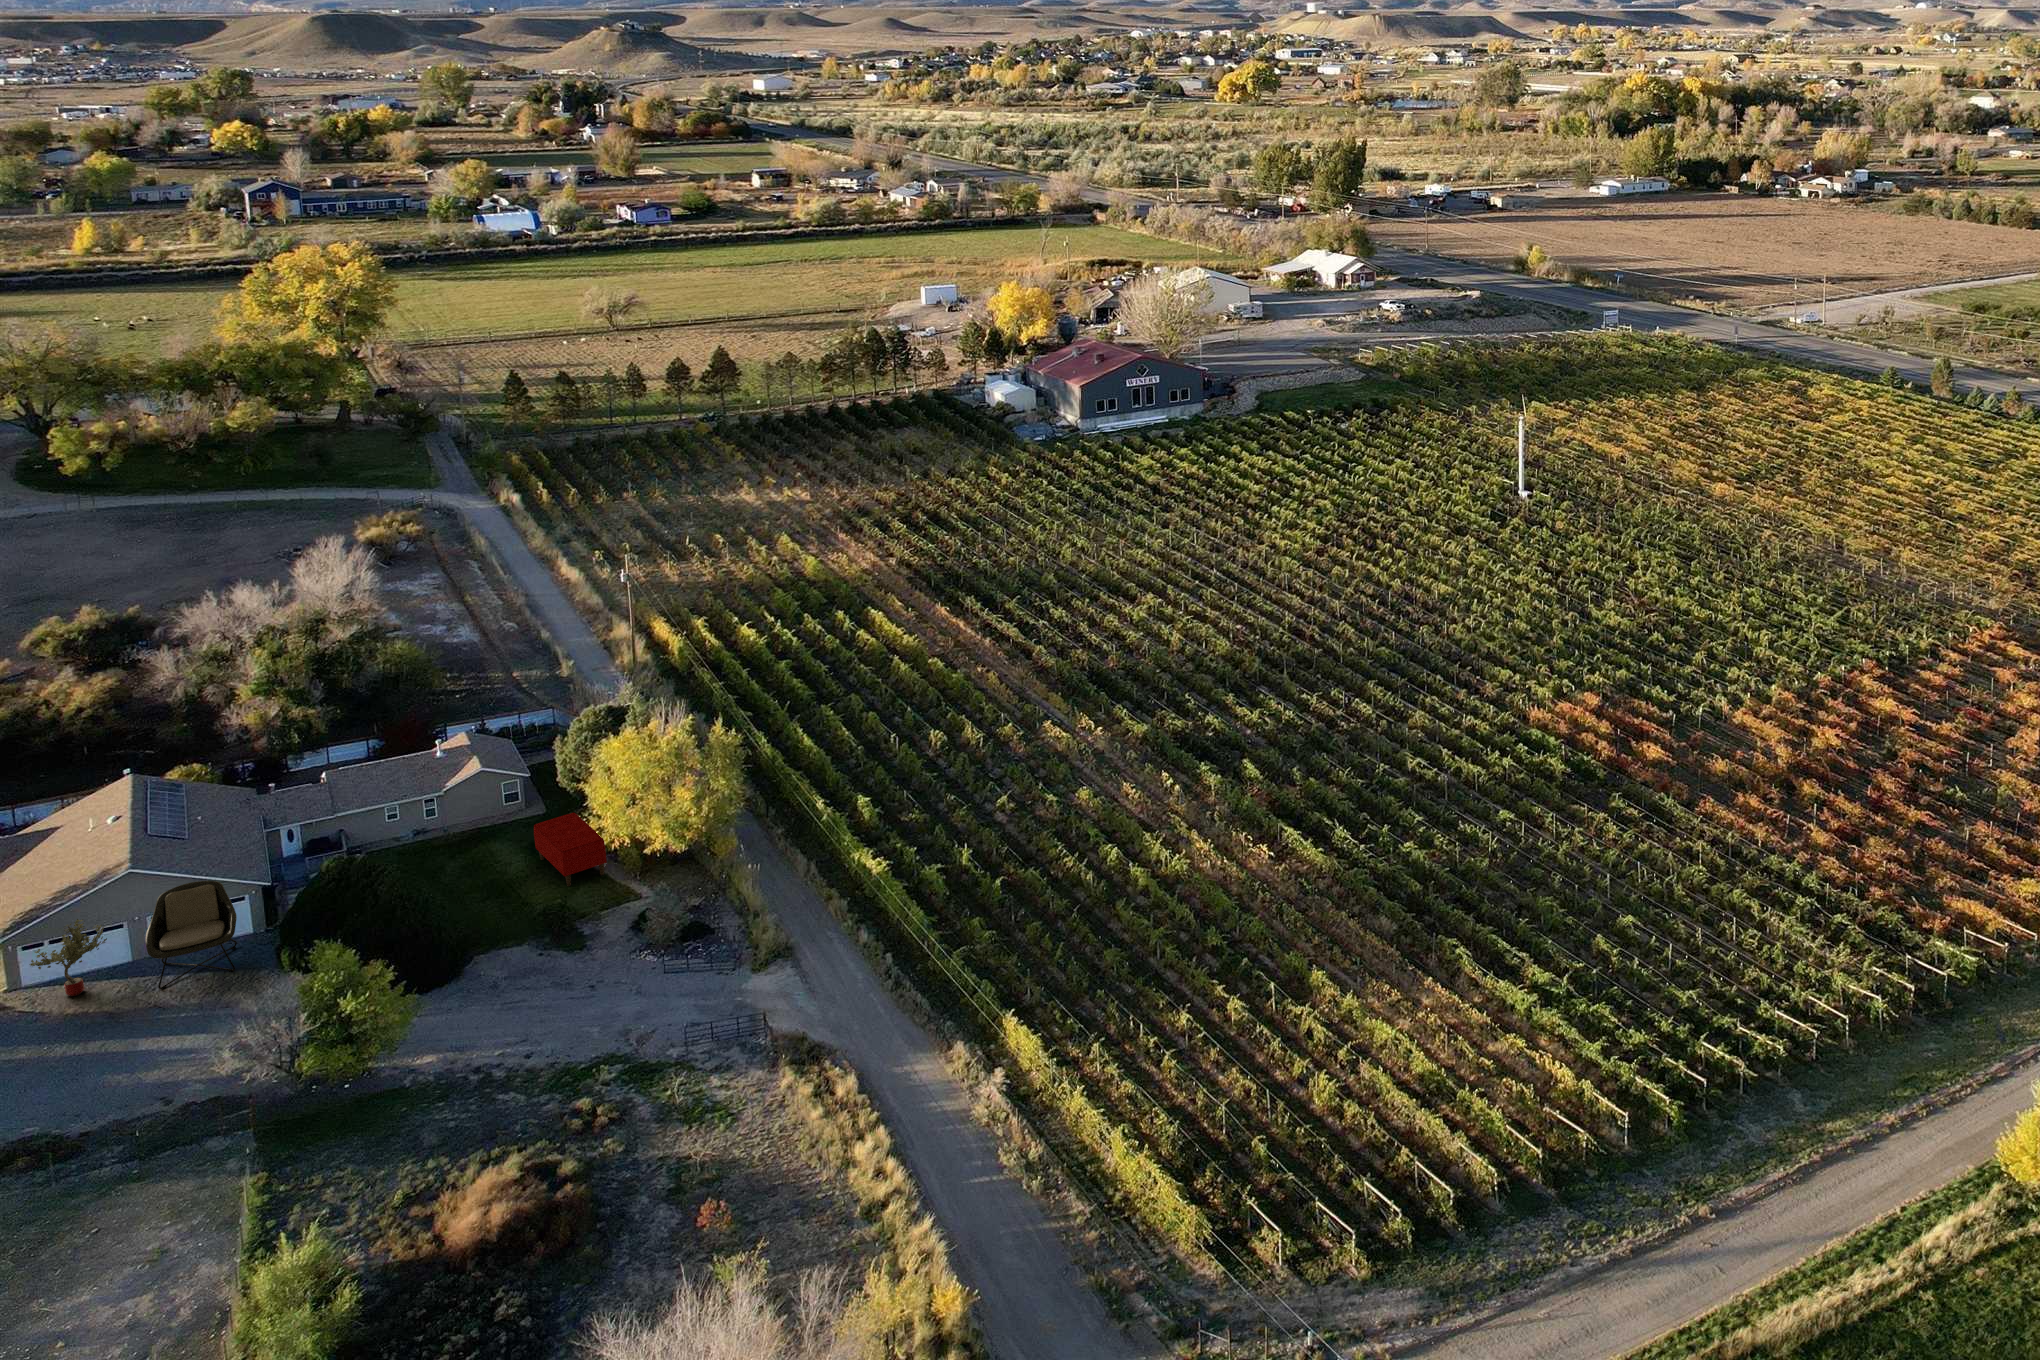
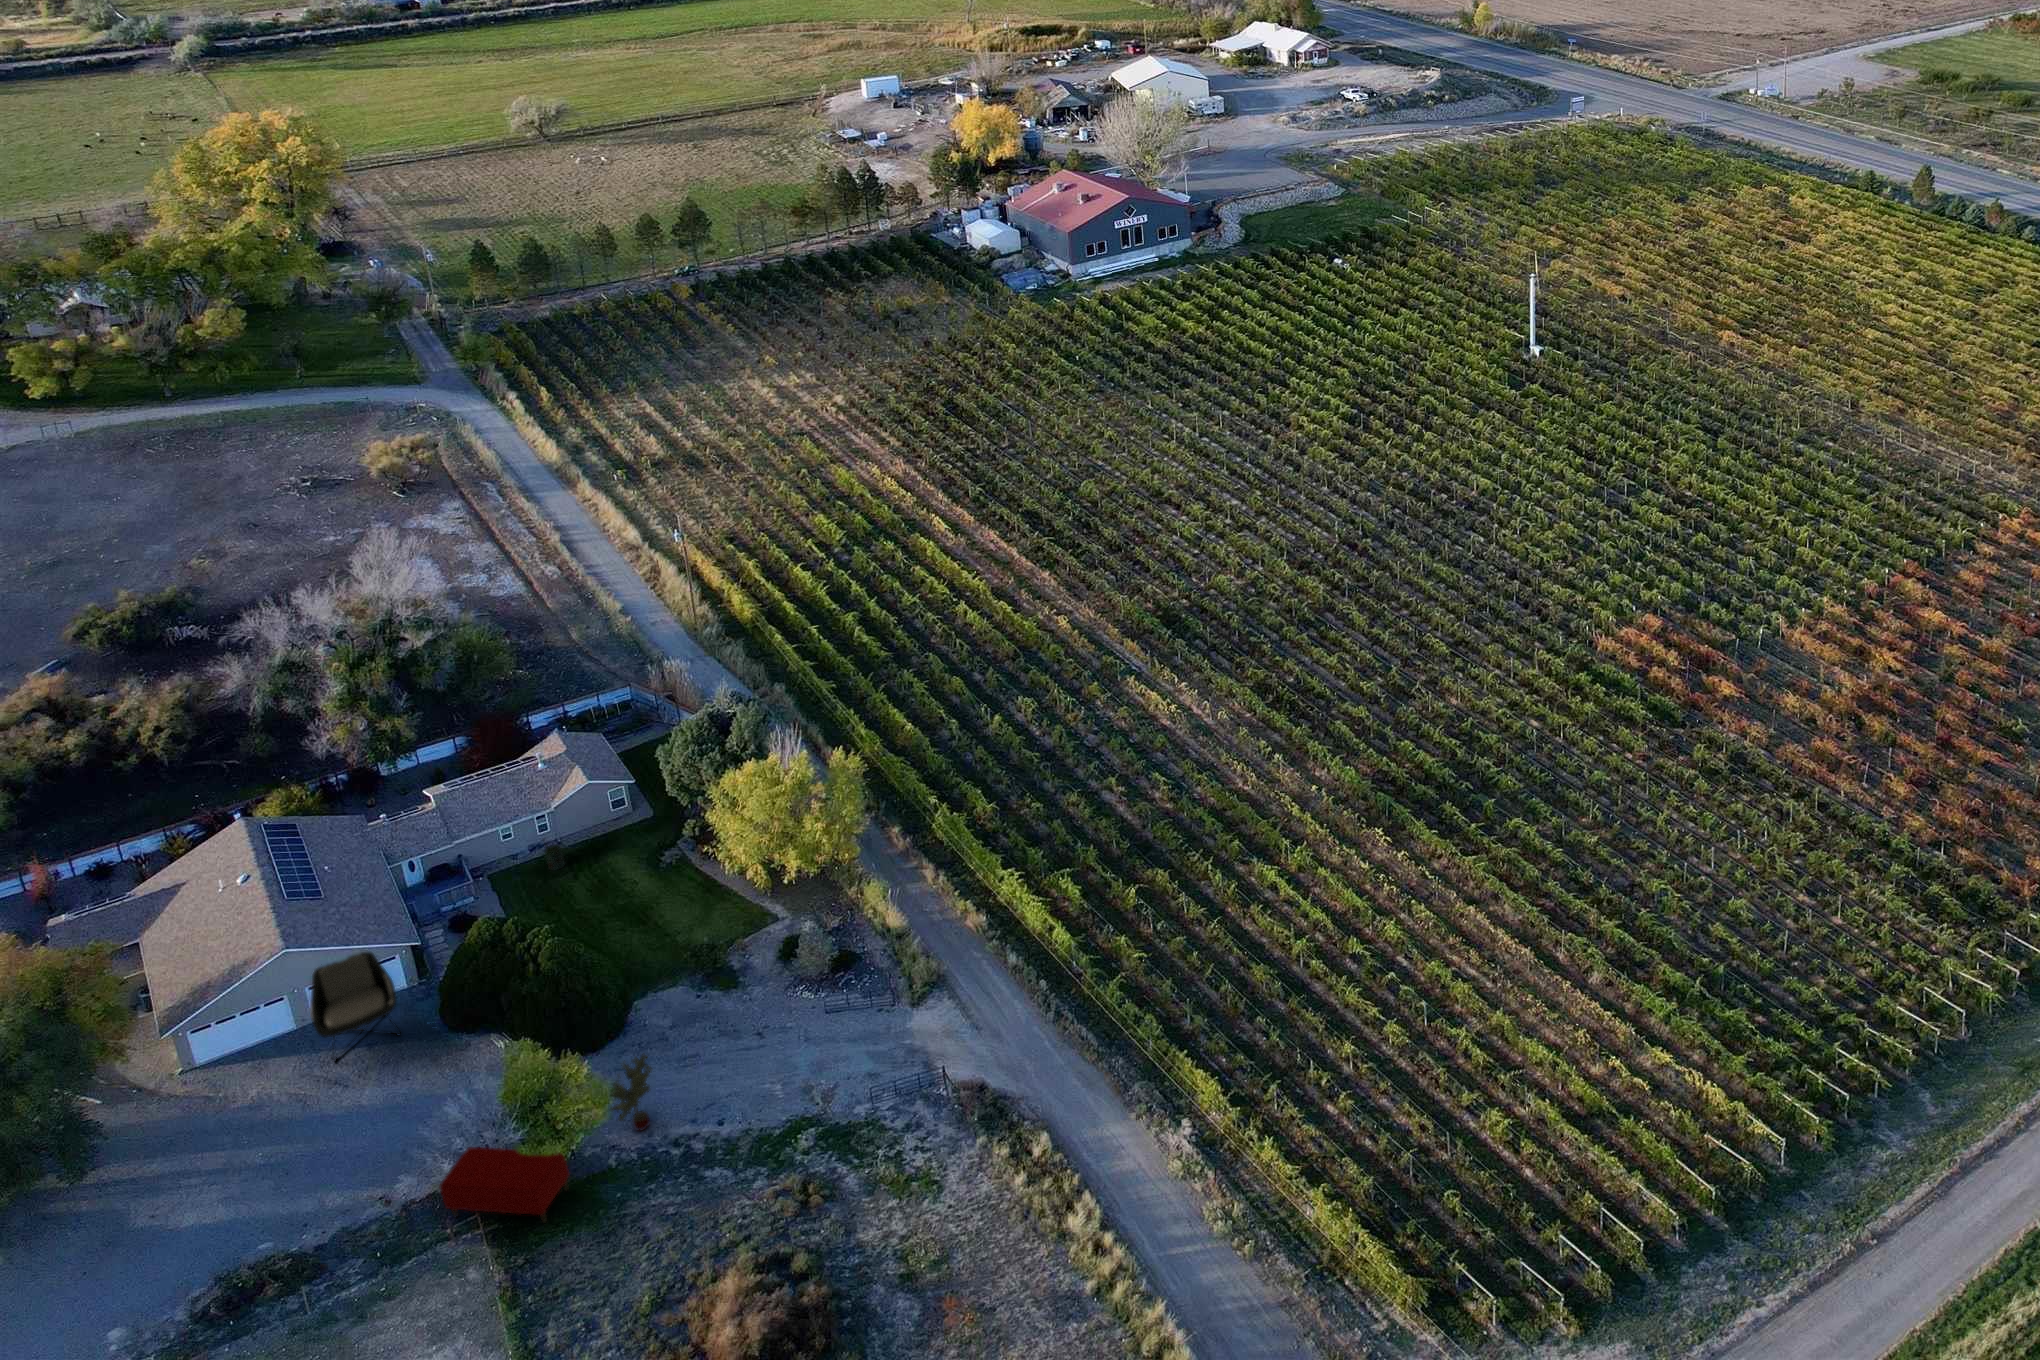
bench: present [534,813,607,886] -> present [440,1147,569,1222]
watering can: none [423,819,445,852] -> present [543,840,565,870]
potted tree: present [30,919,107,996] -> present [610,1053,652,1130]

